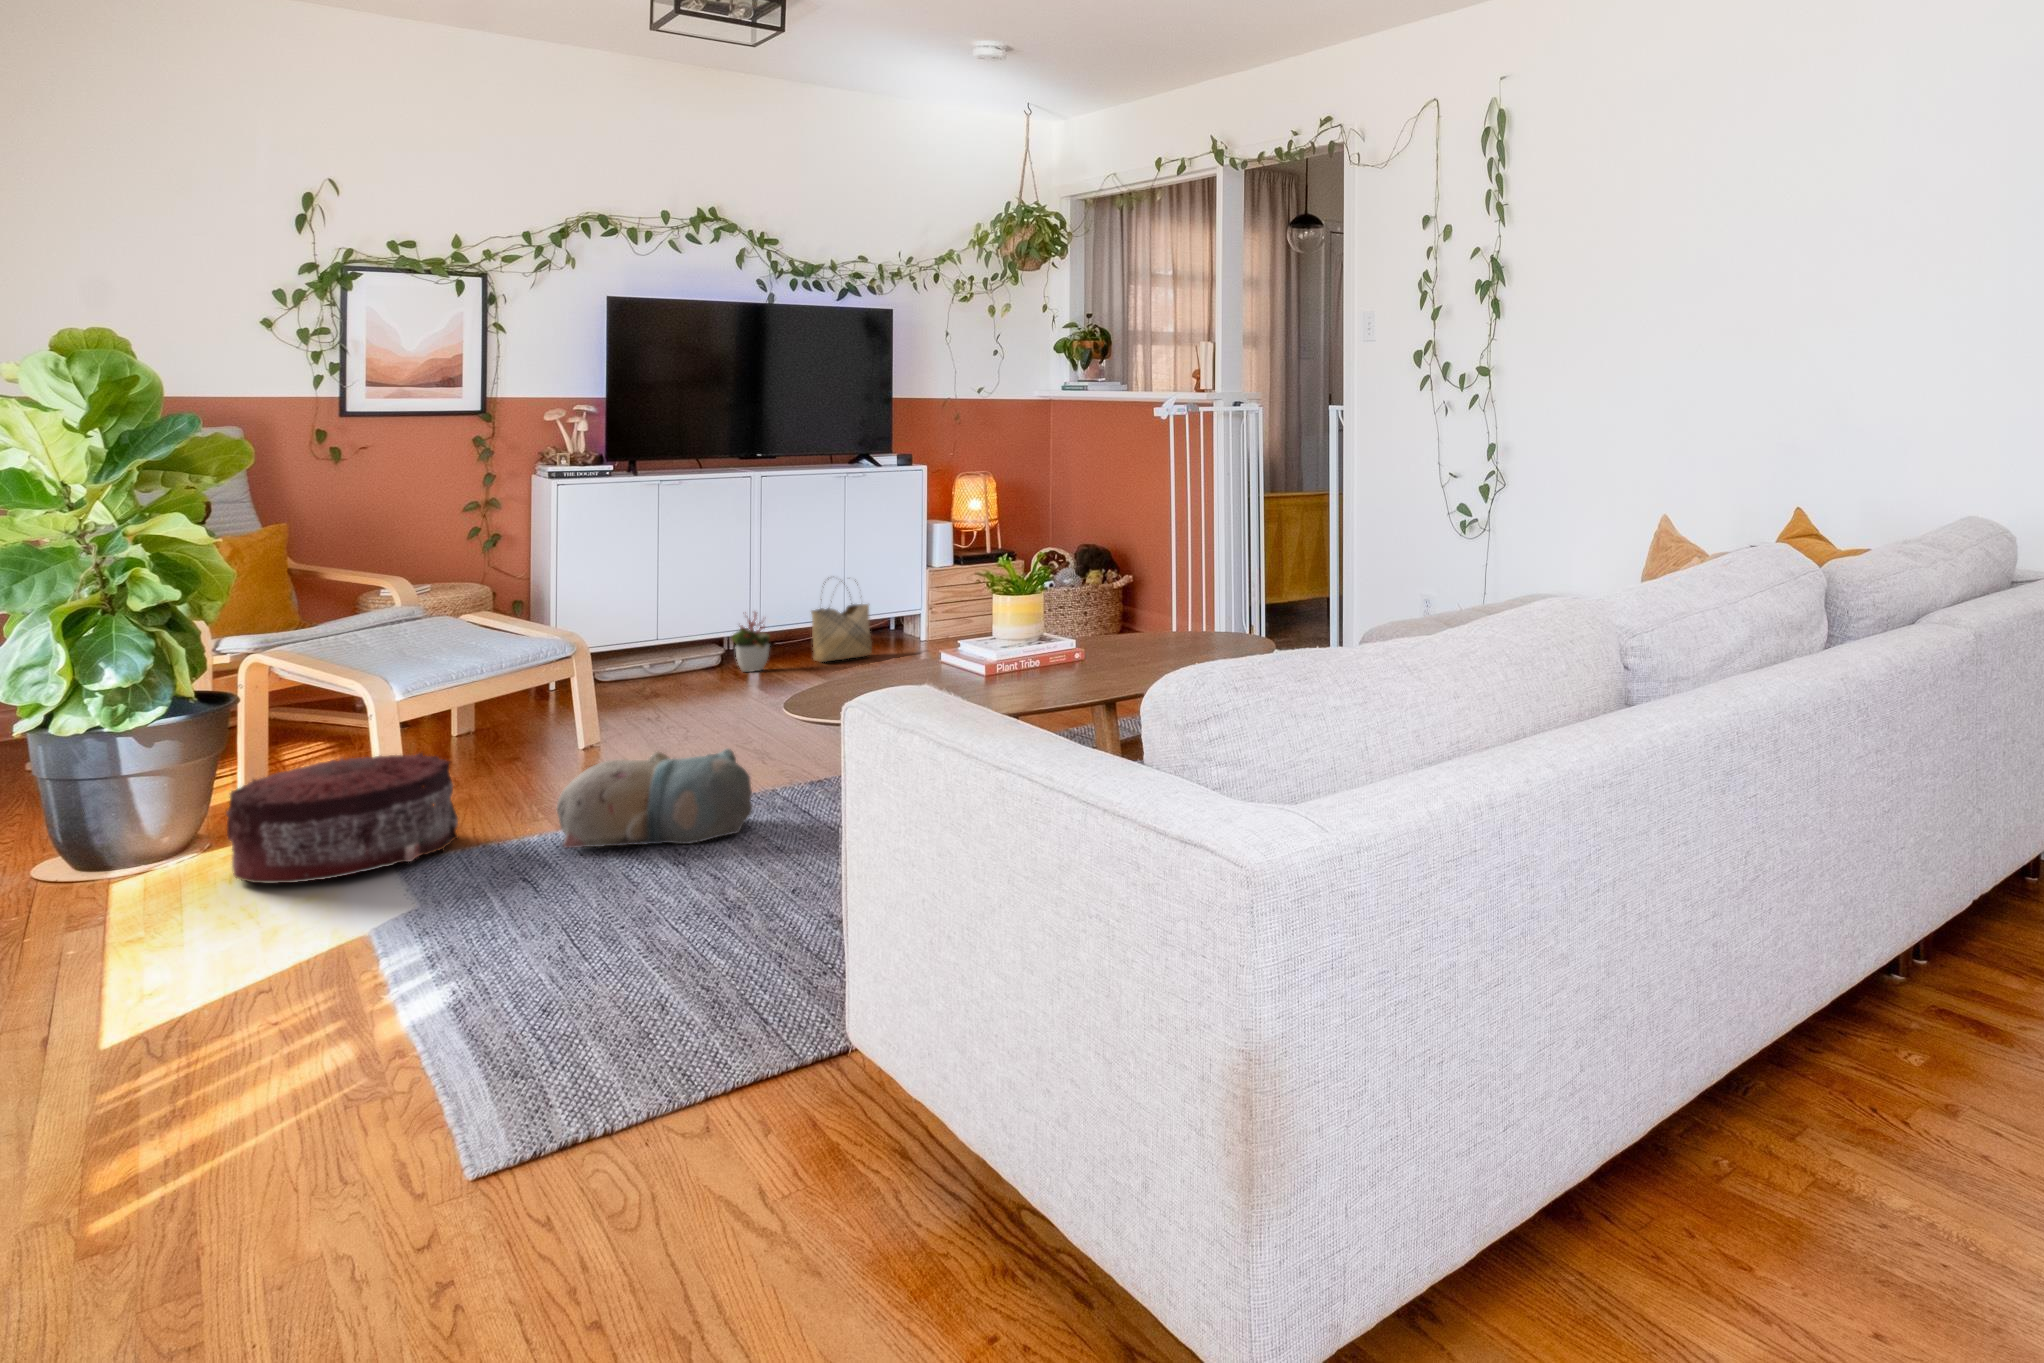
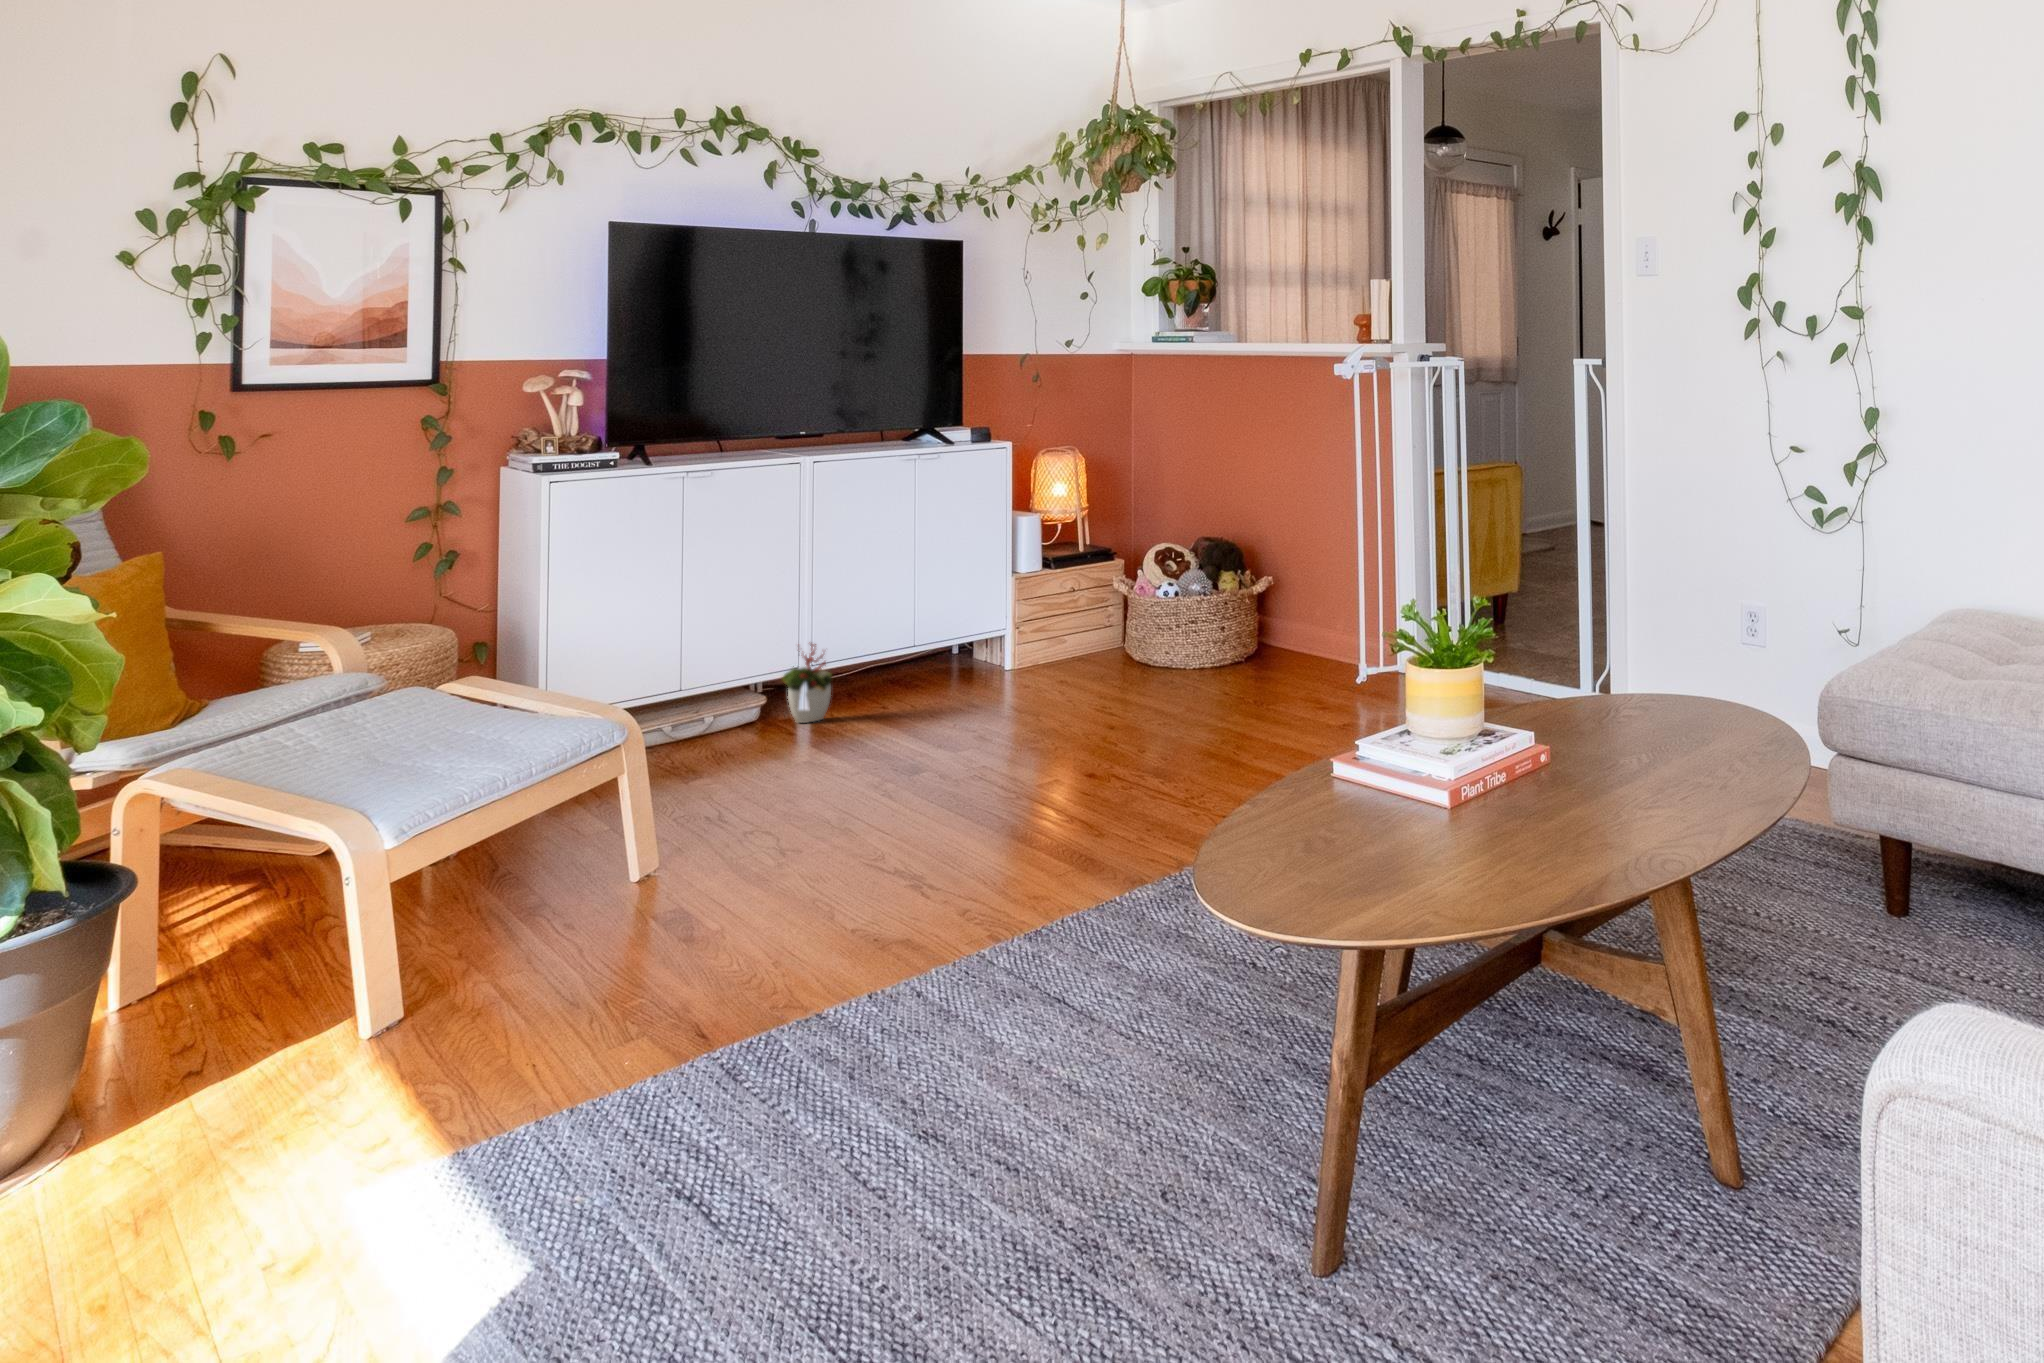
woven basket: present [811,579,872,662] -> none [881,592,958,705]
plush toy: present [556,748,753,848] -> none [647,892,942,1074]
pouf: present [226,753,458,883] -> none [121,916,496,1172]

